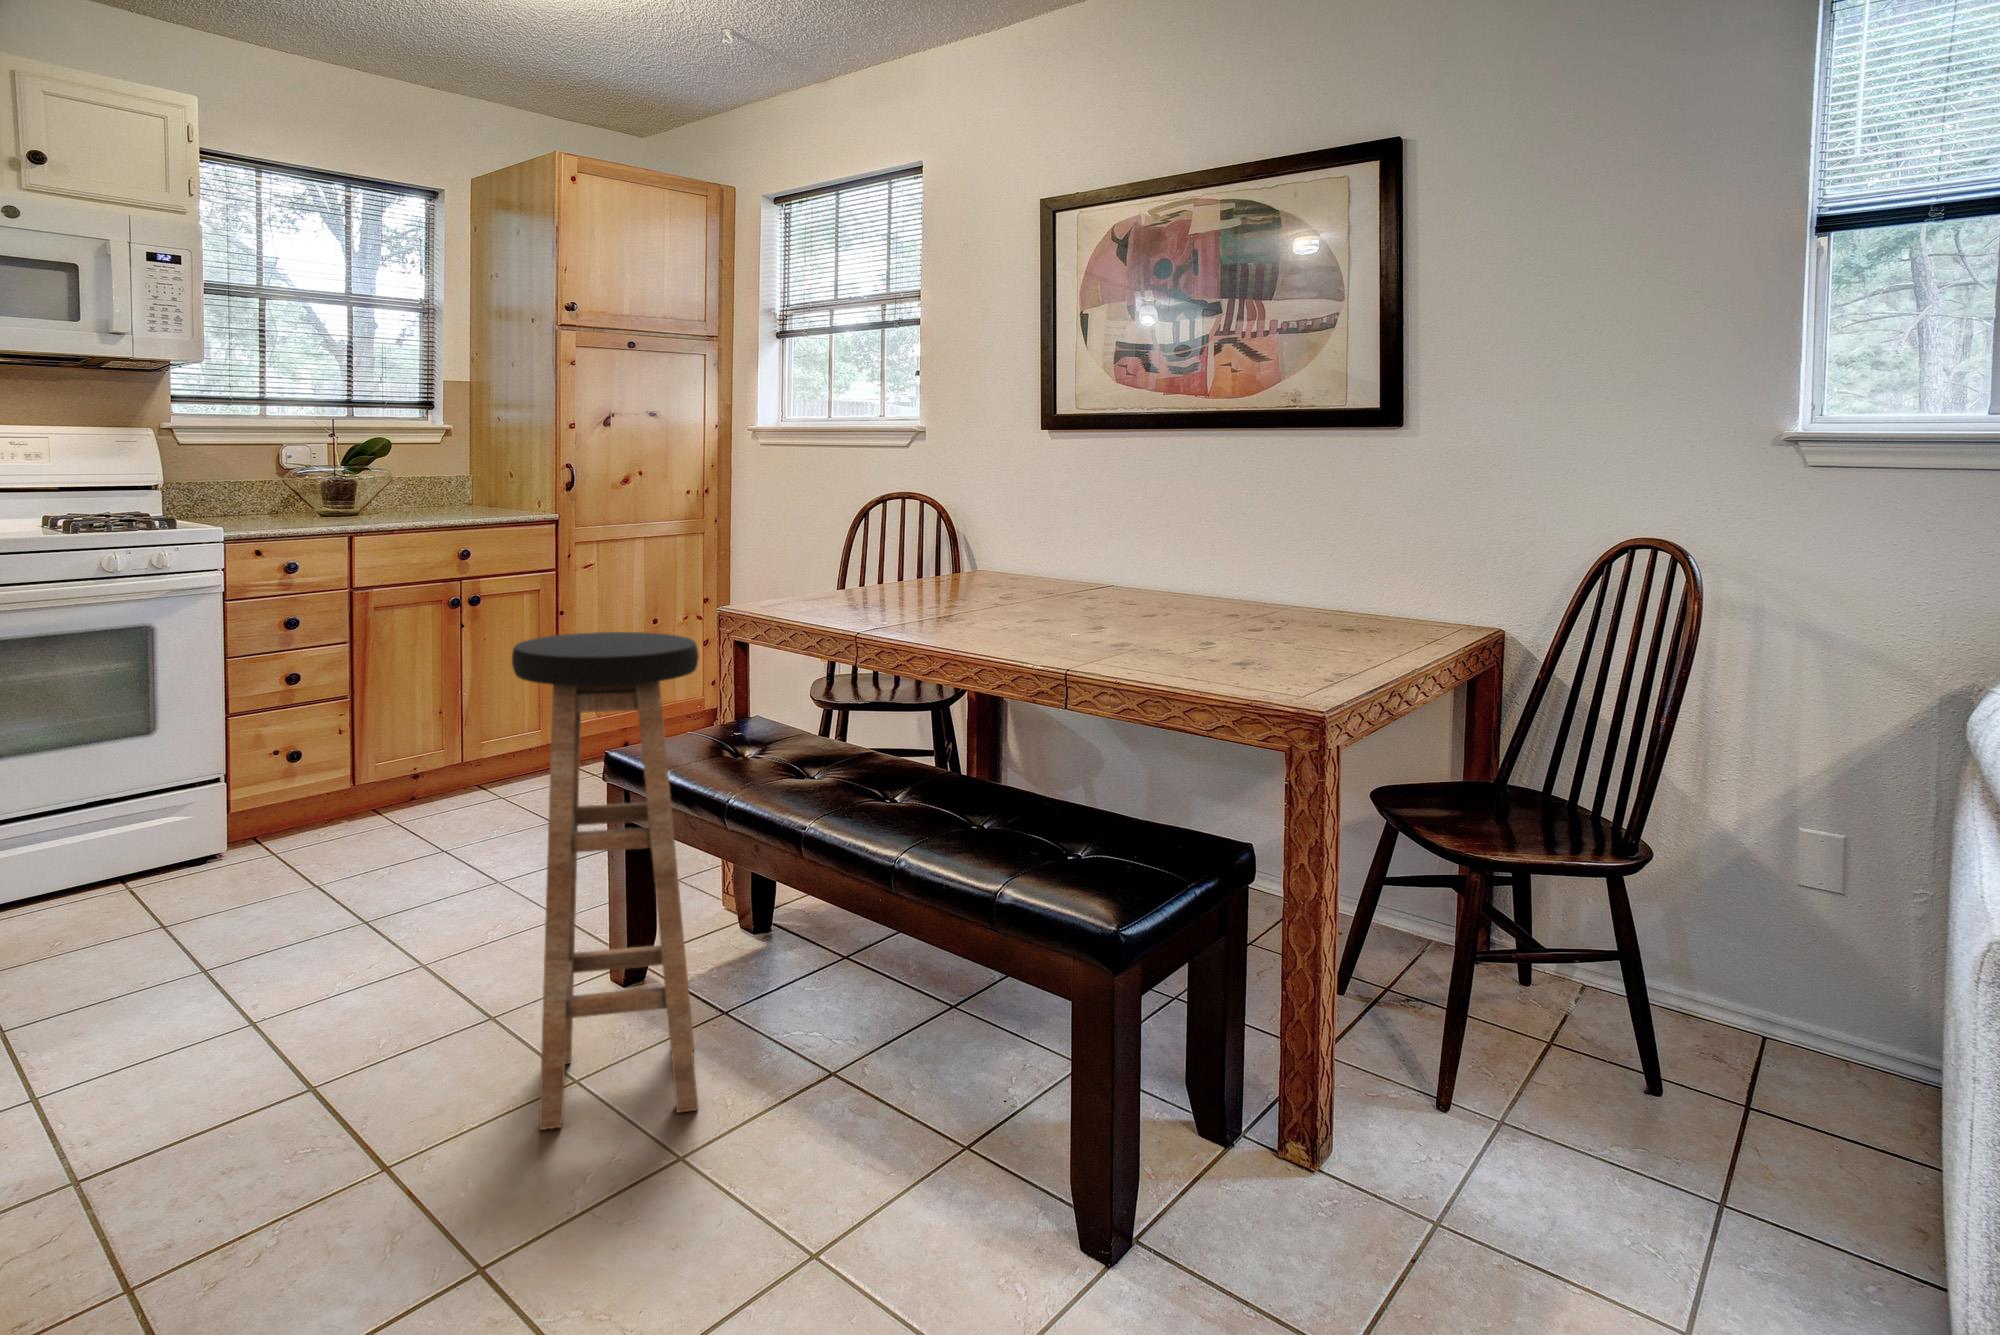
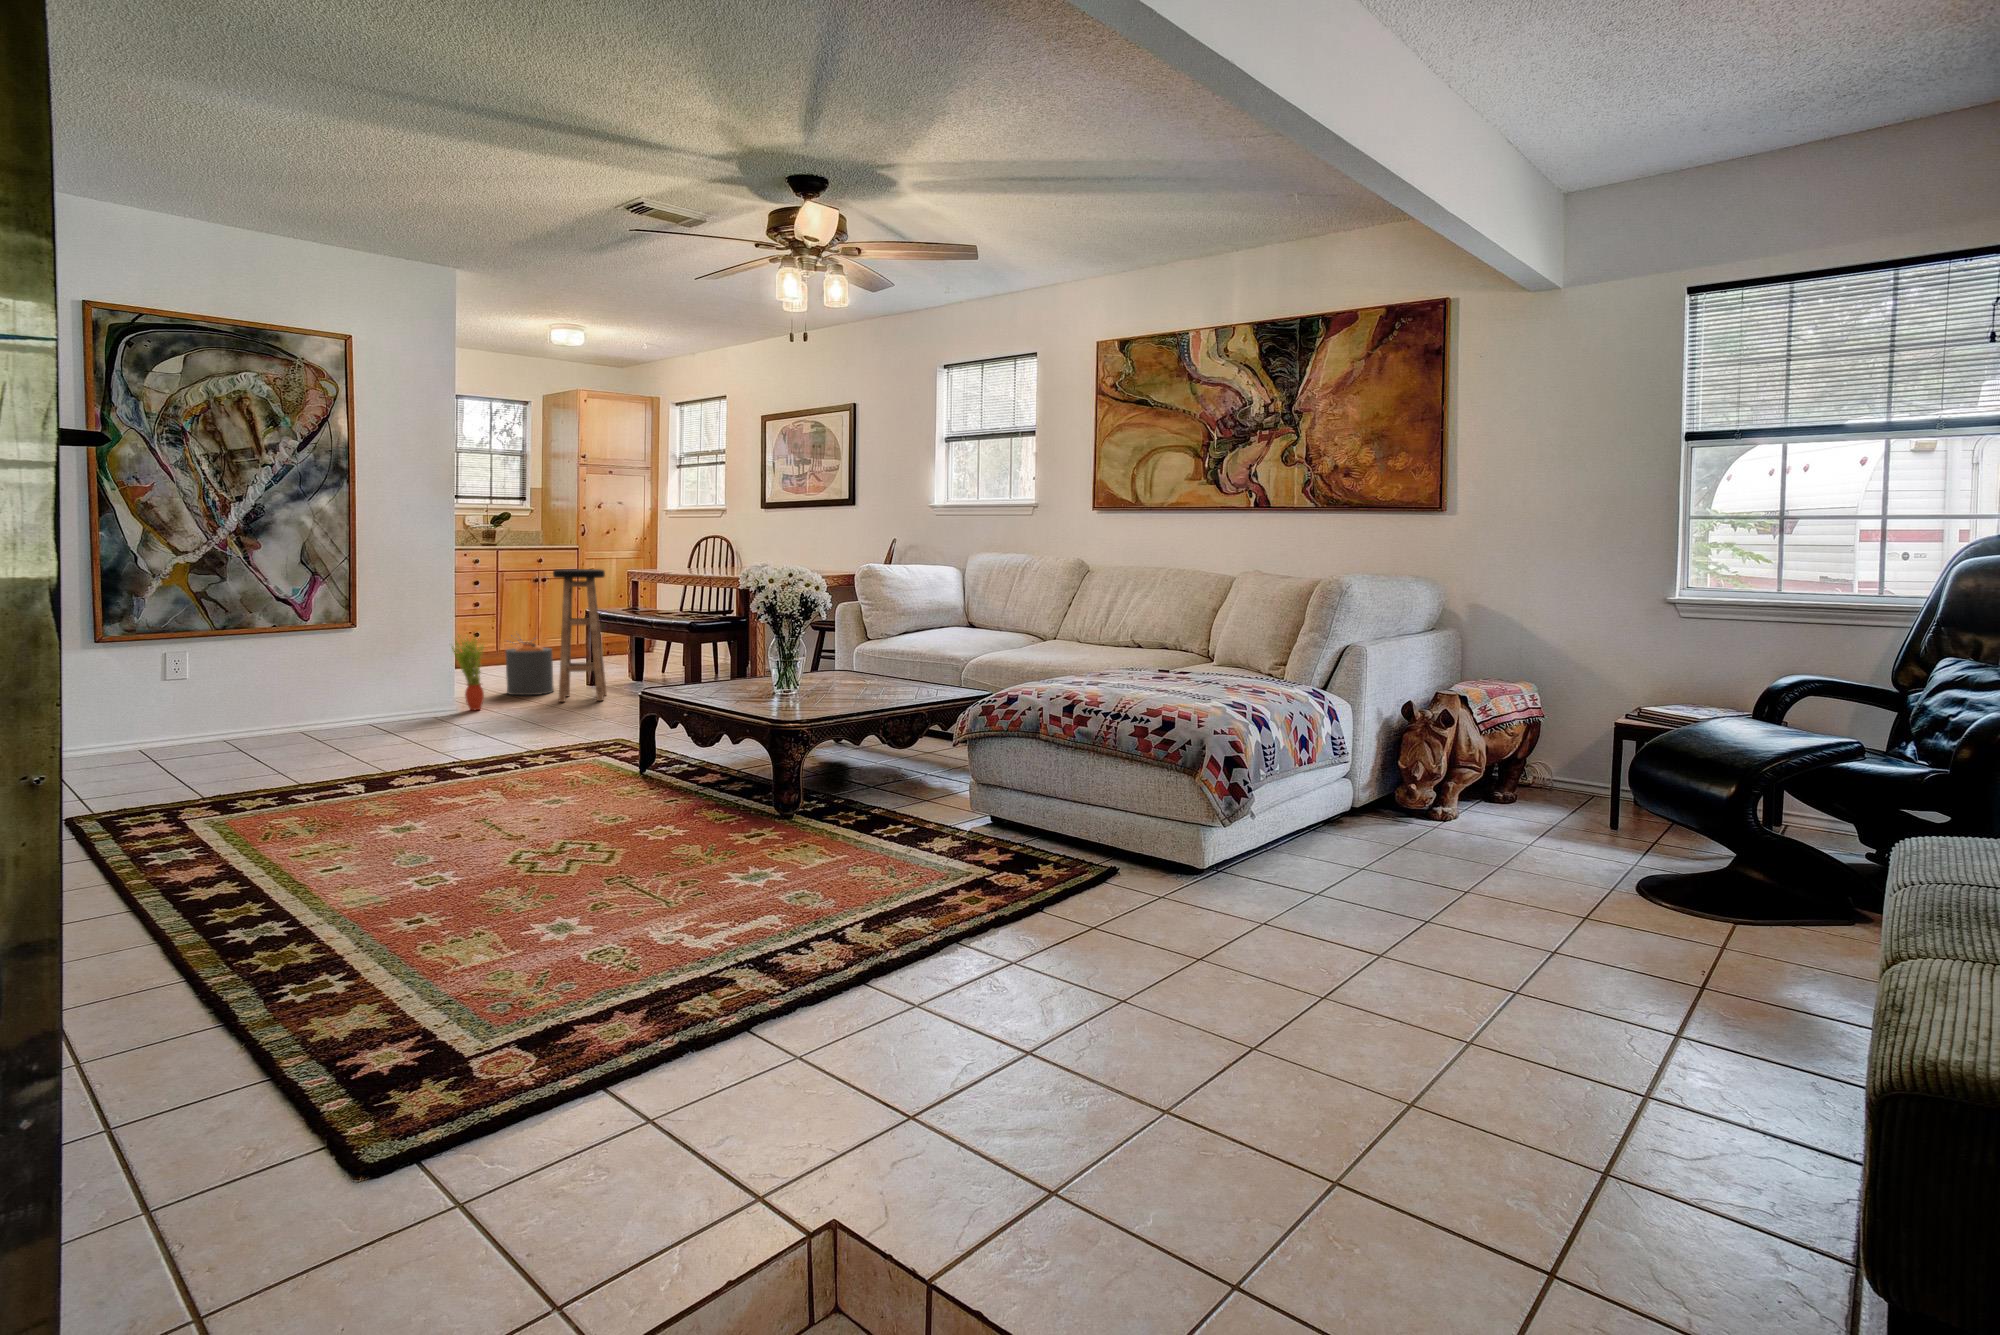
trash can: none [338,823,514,1058] -> present [506,635,554,695]
potted plant: none [68,936,240,1247] -> present [452,635,484,710]

